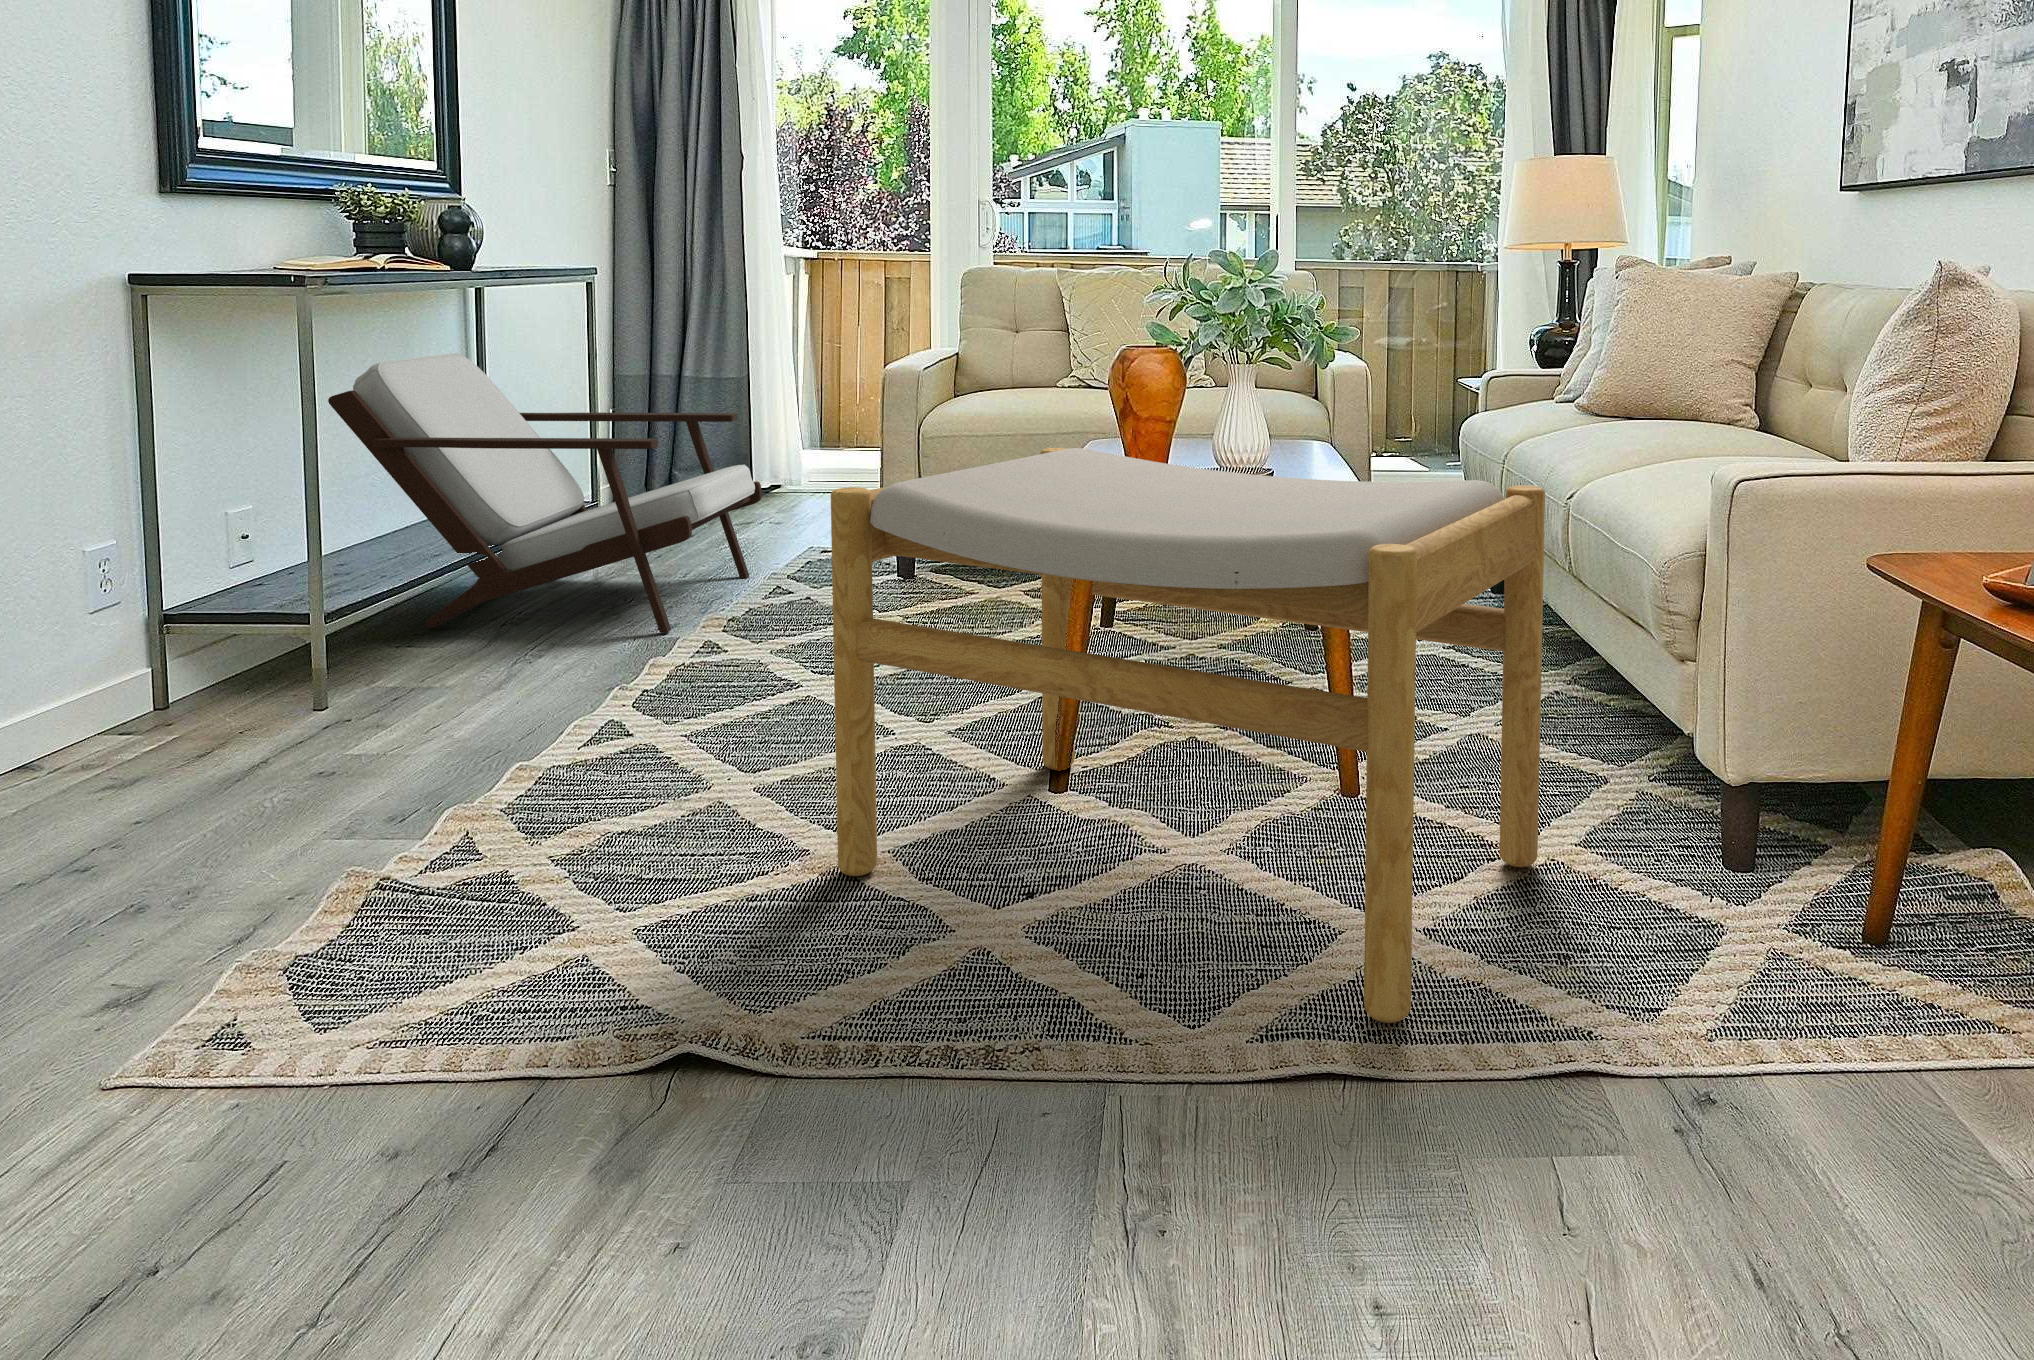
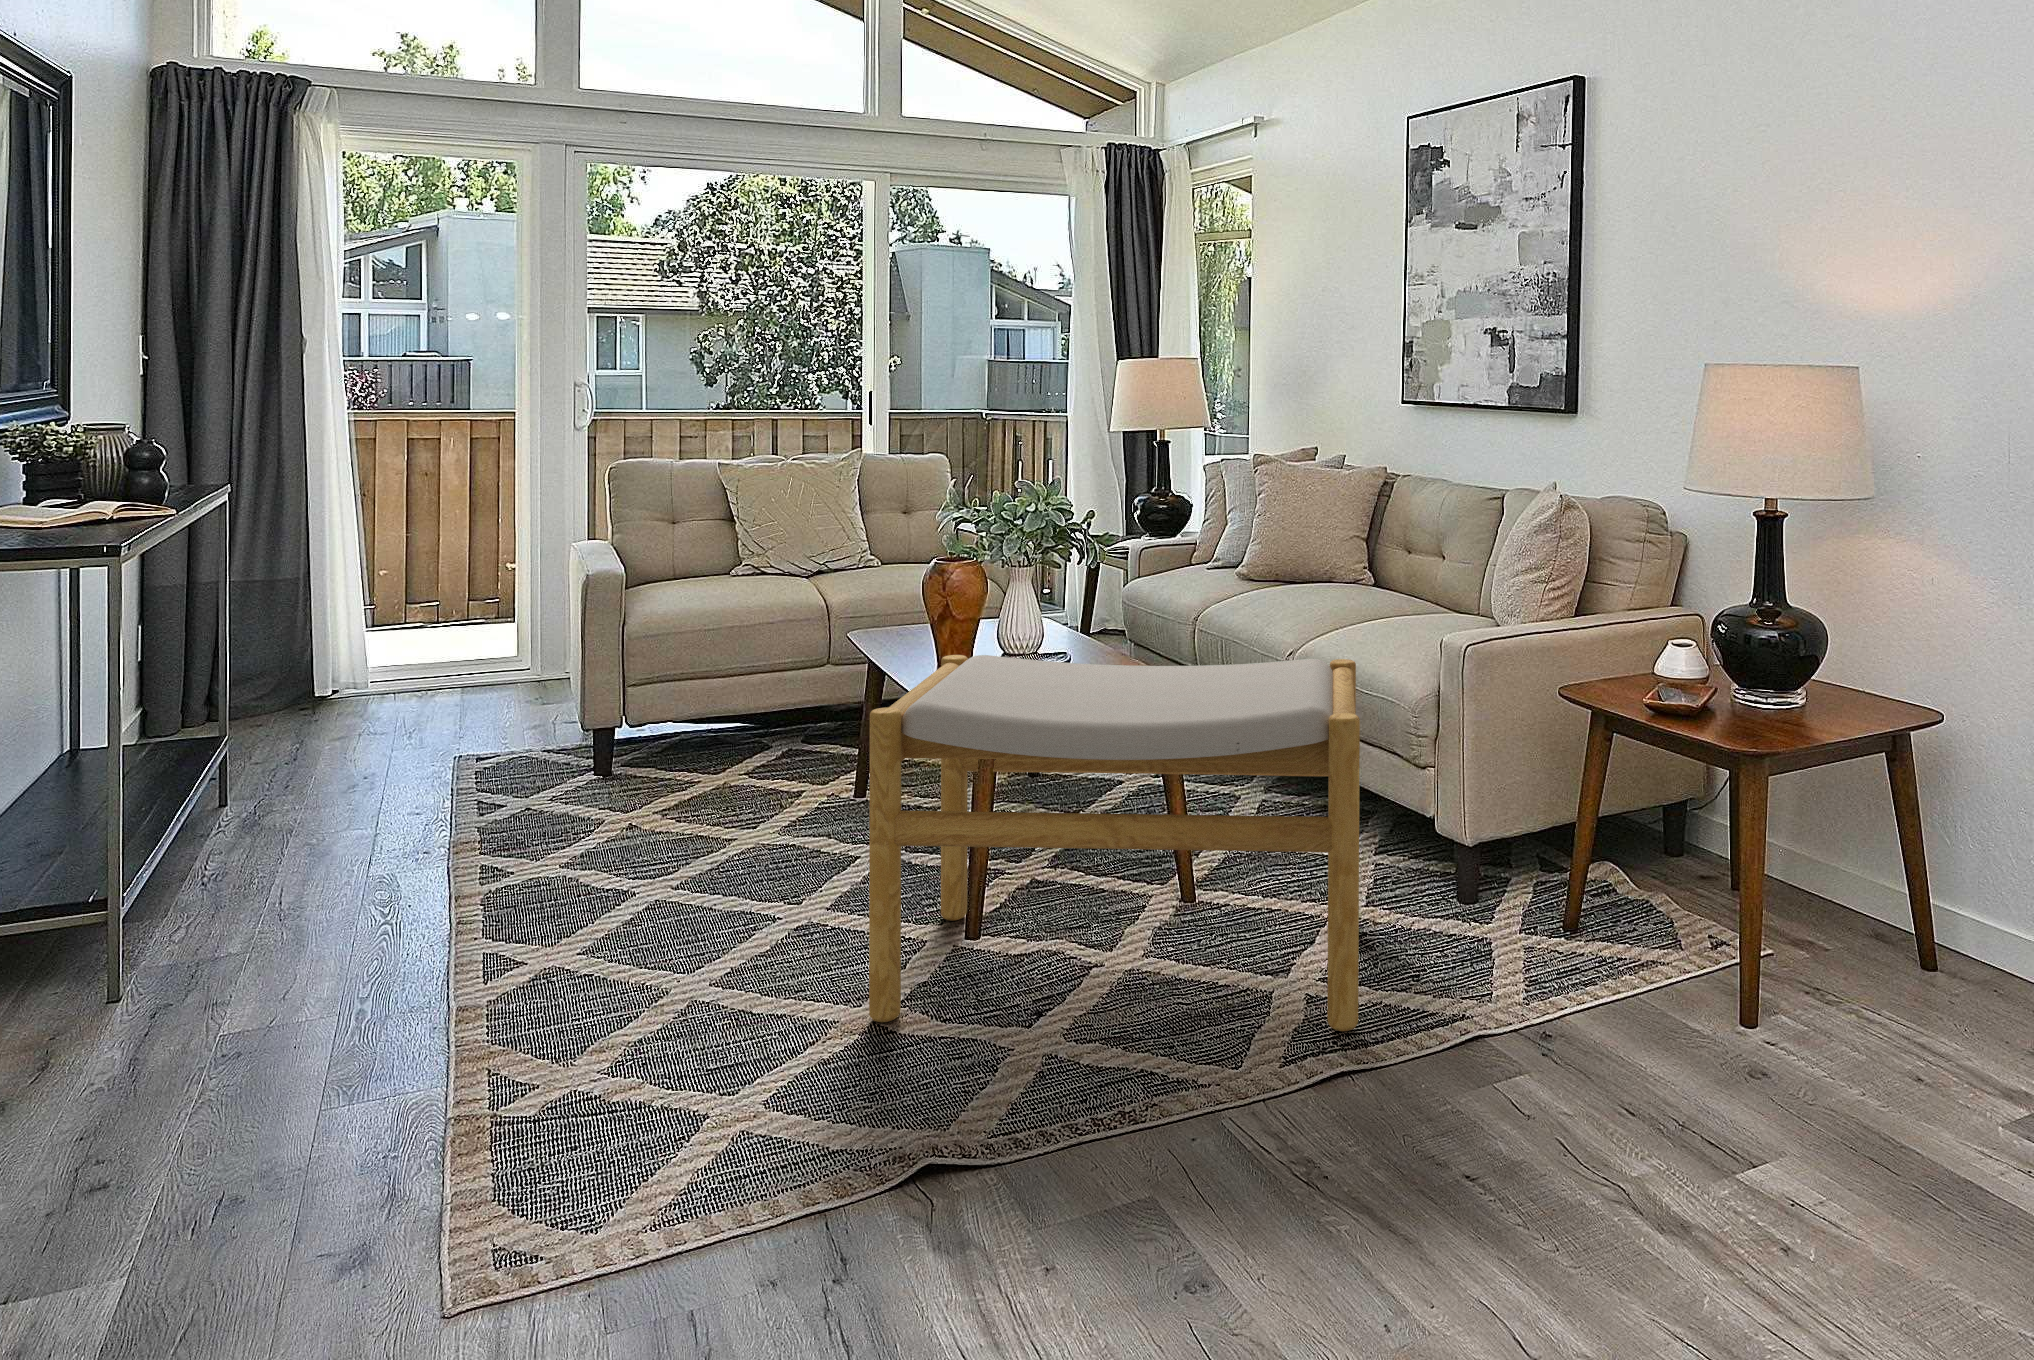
armchair: present [328,353,762,633] -> none [14,592,464,896]

